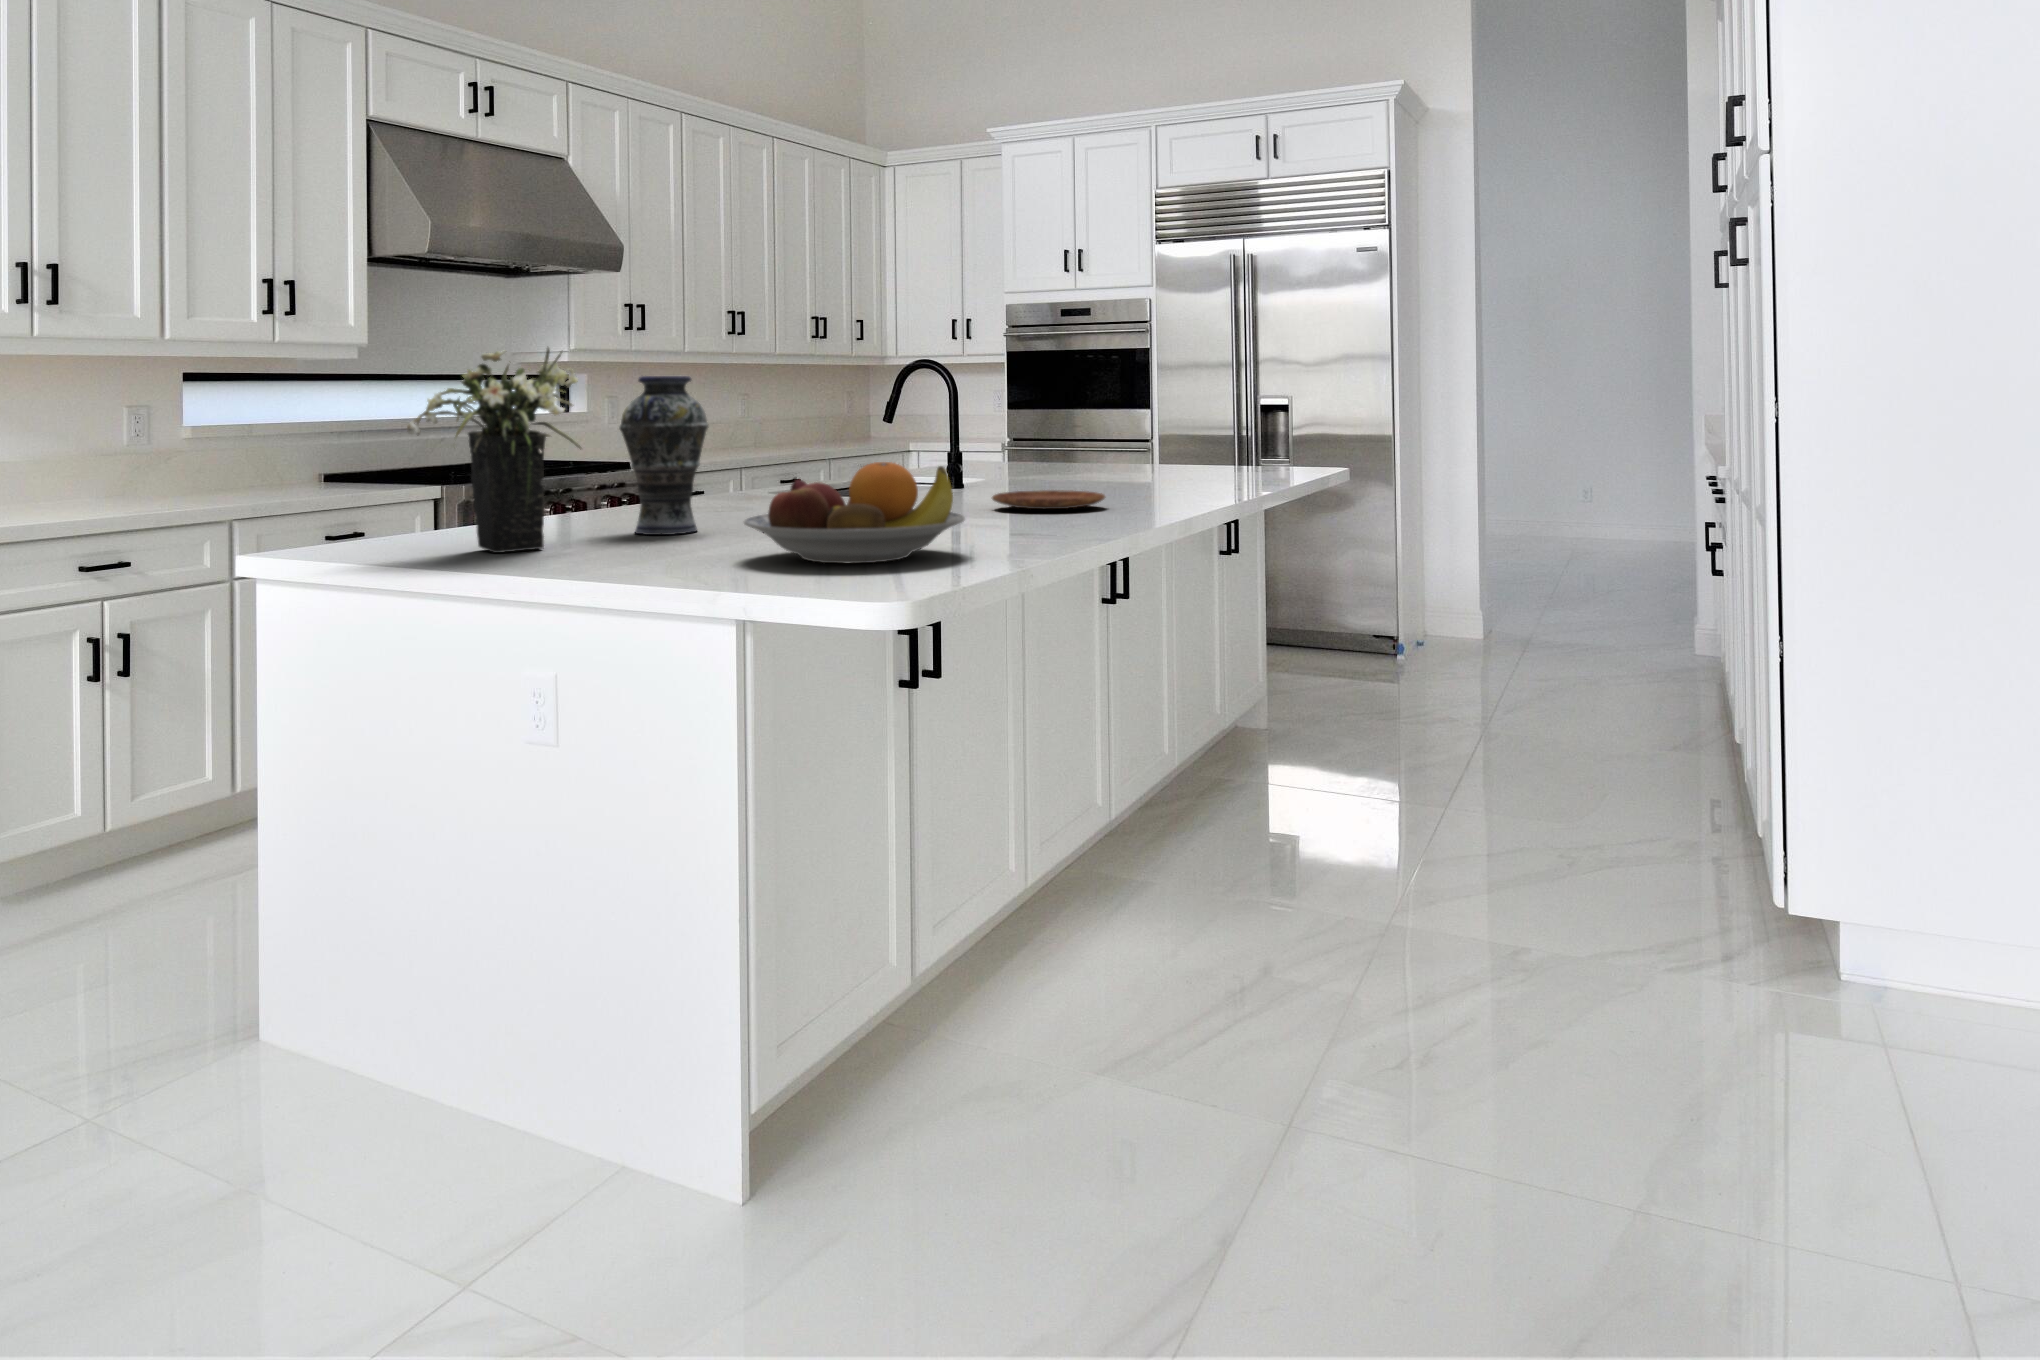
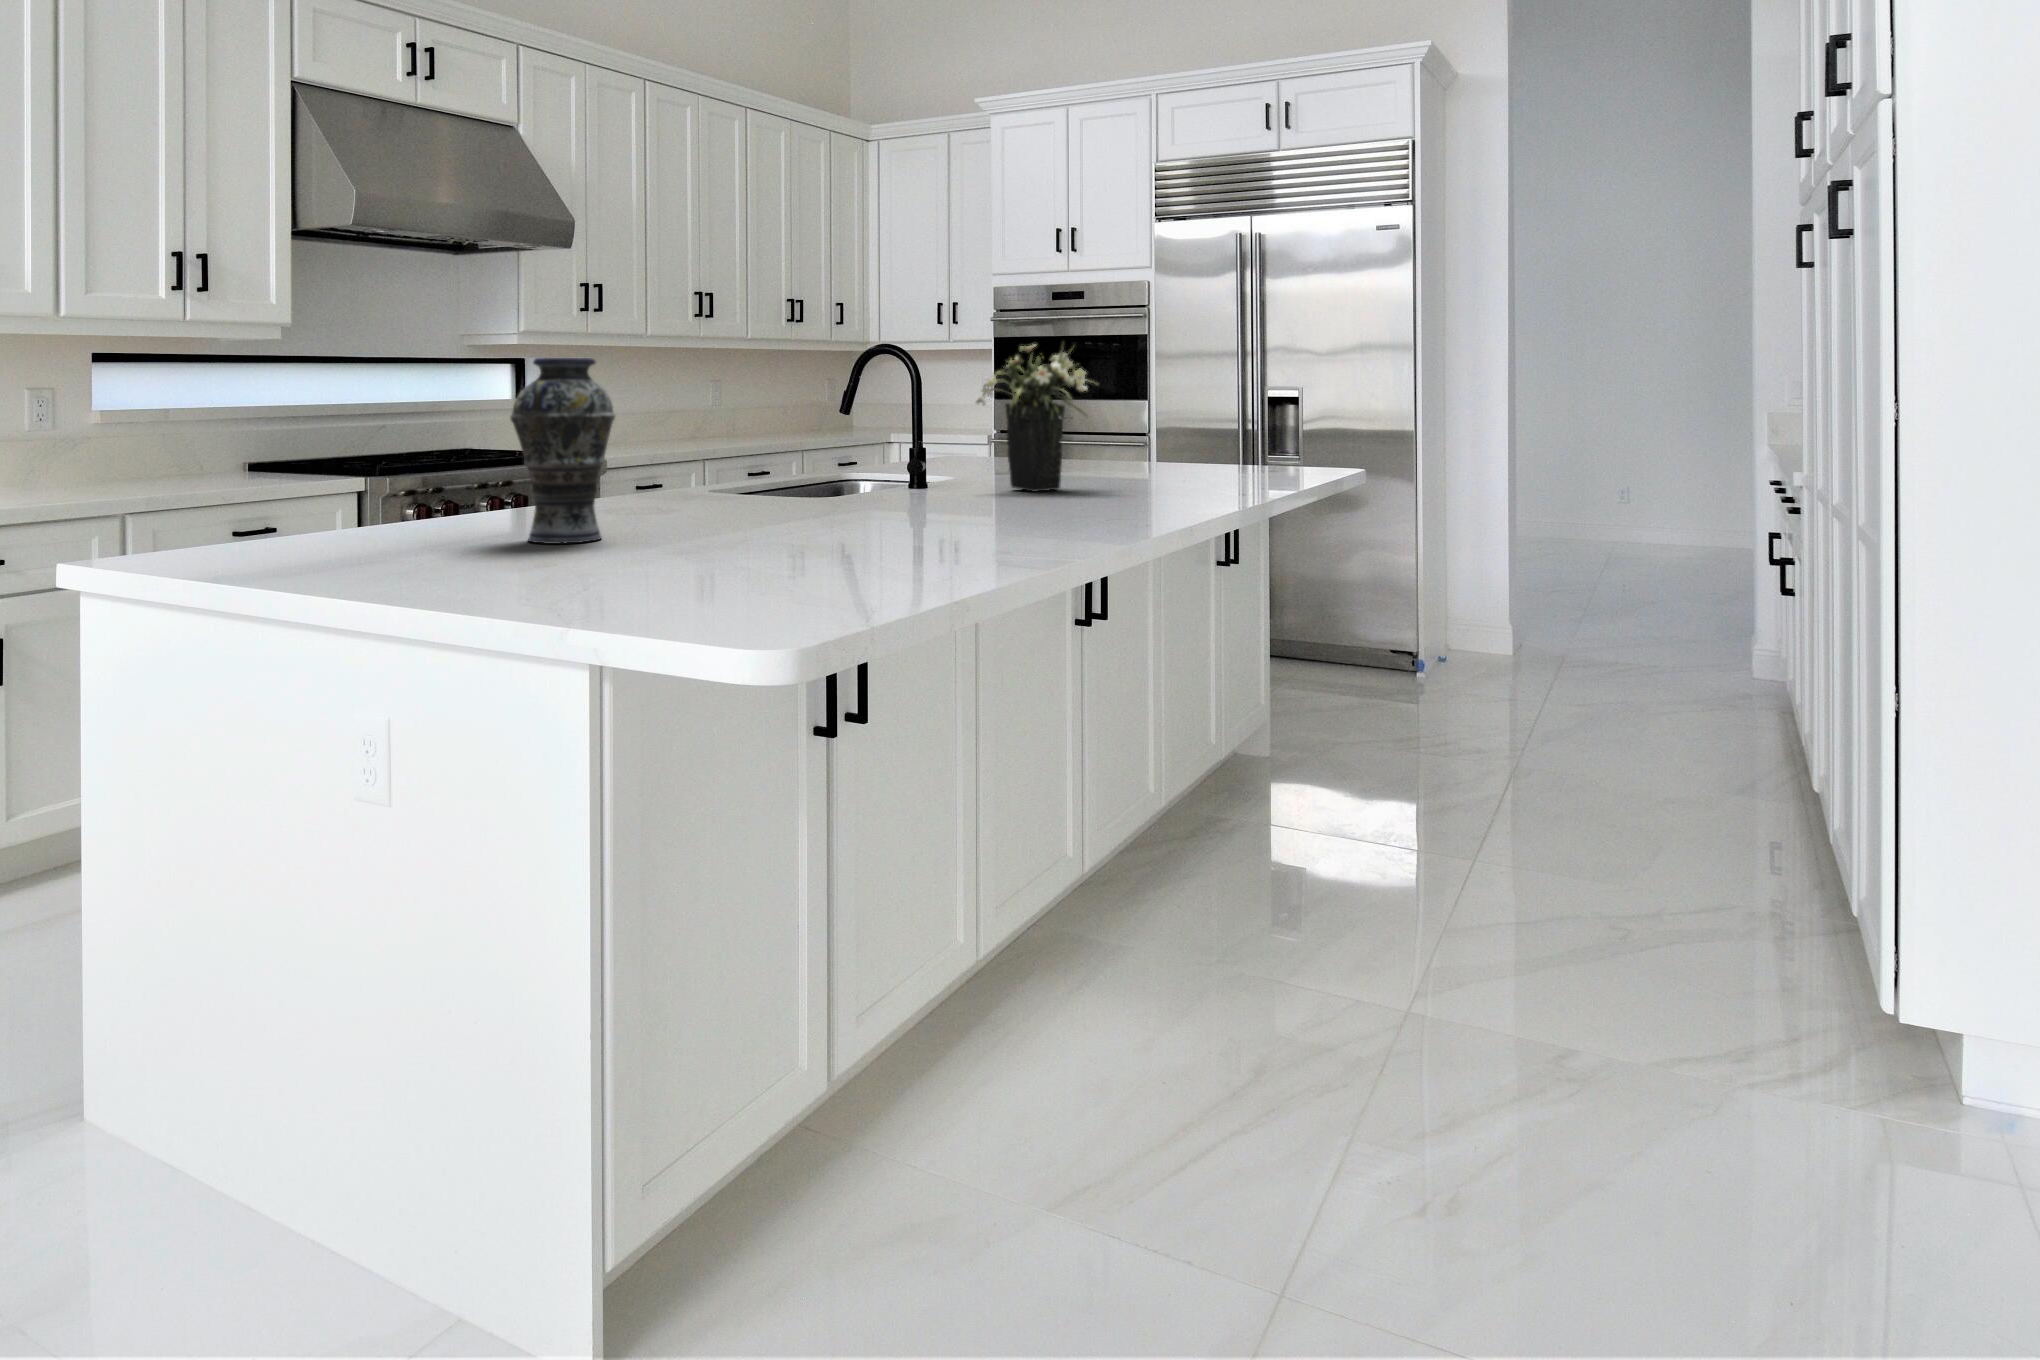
flower arrangement: present [407,348,581,553] -> present [976,343,1097,491]
fruit bowl: present [744,462,965,563] -> none [625,464,899,590]
tray: present [992,490,1105,509] -> none [953,493,1086,515]

